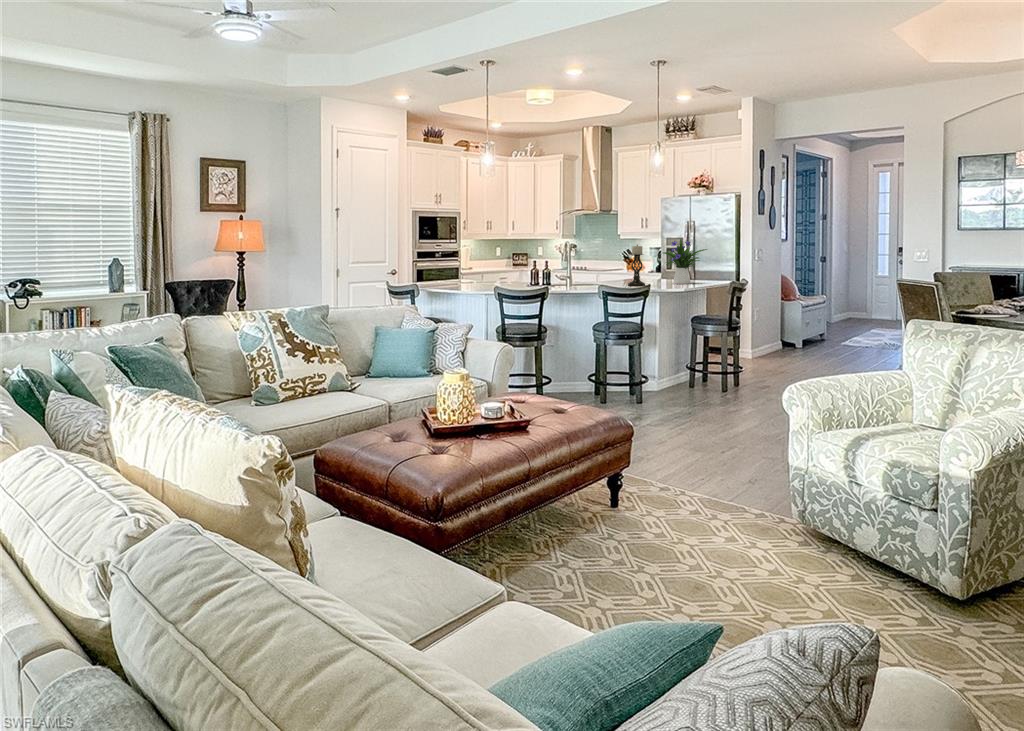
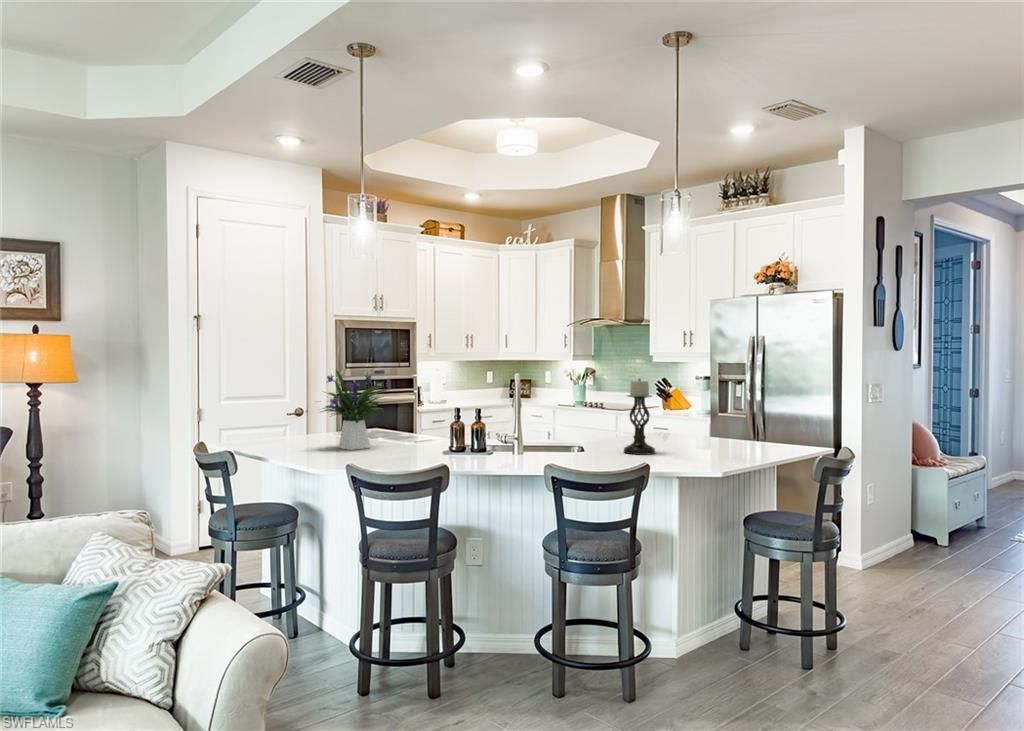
flower arrangement: present [663,239,707,284] -> present [322,370,388,450]

